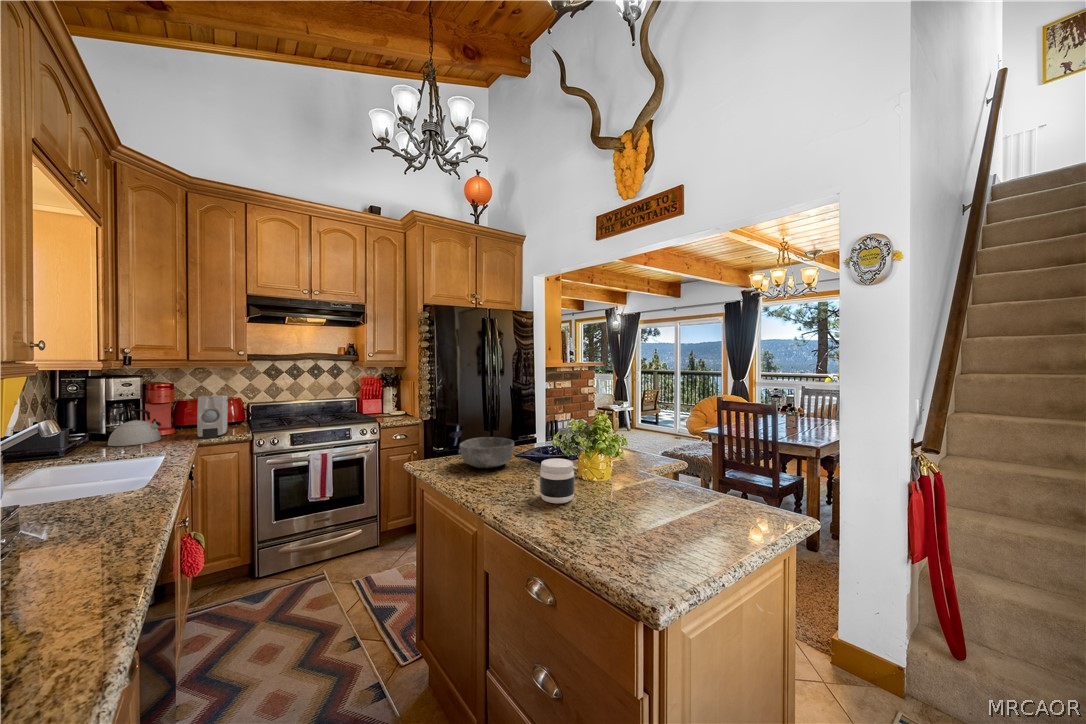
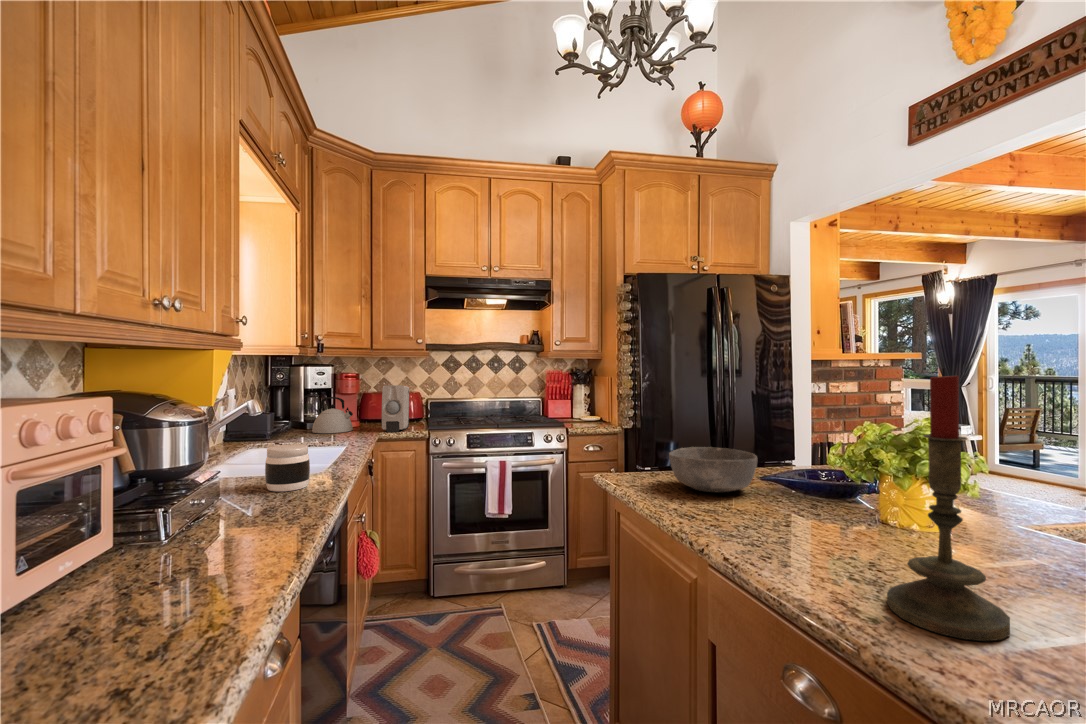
candle: none [576,403,626,540] -> present [887,368,1010,641]
jar: present [540,458,575,503] -> present [265,444,310,491]

